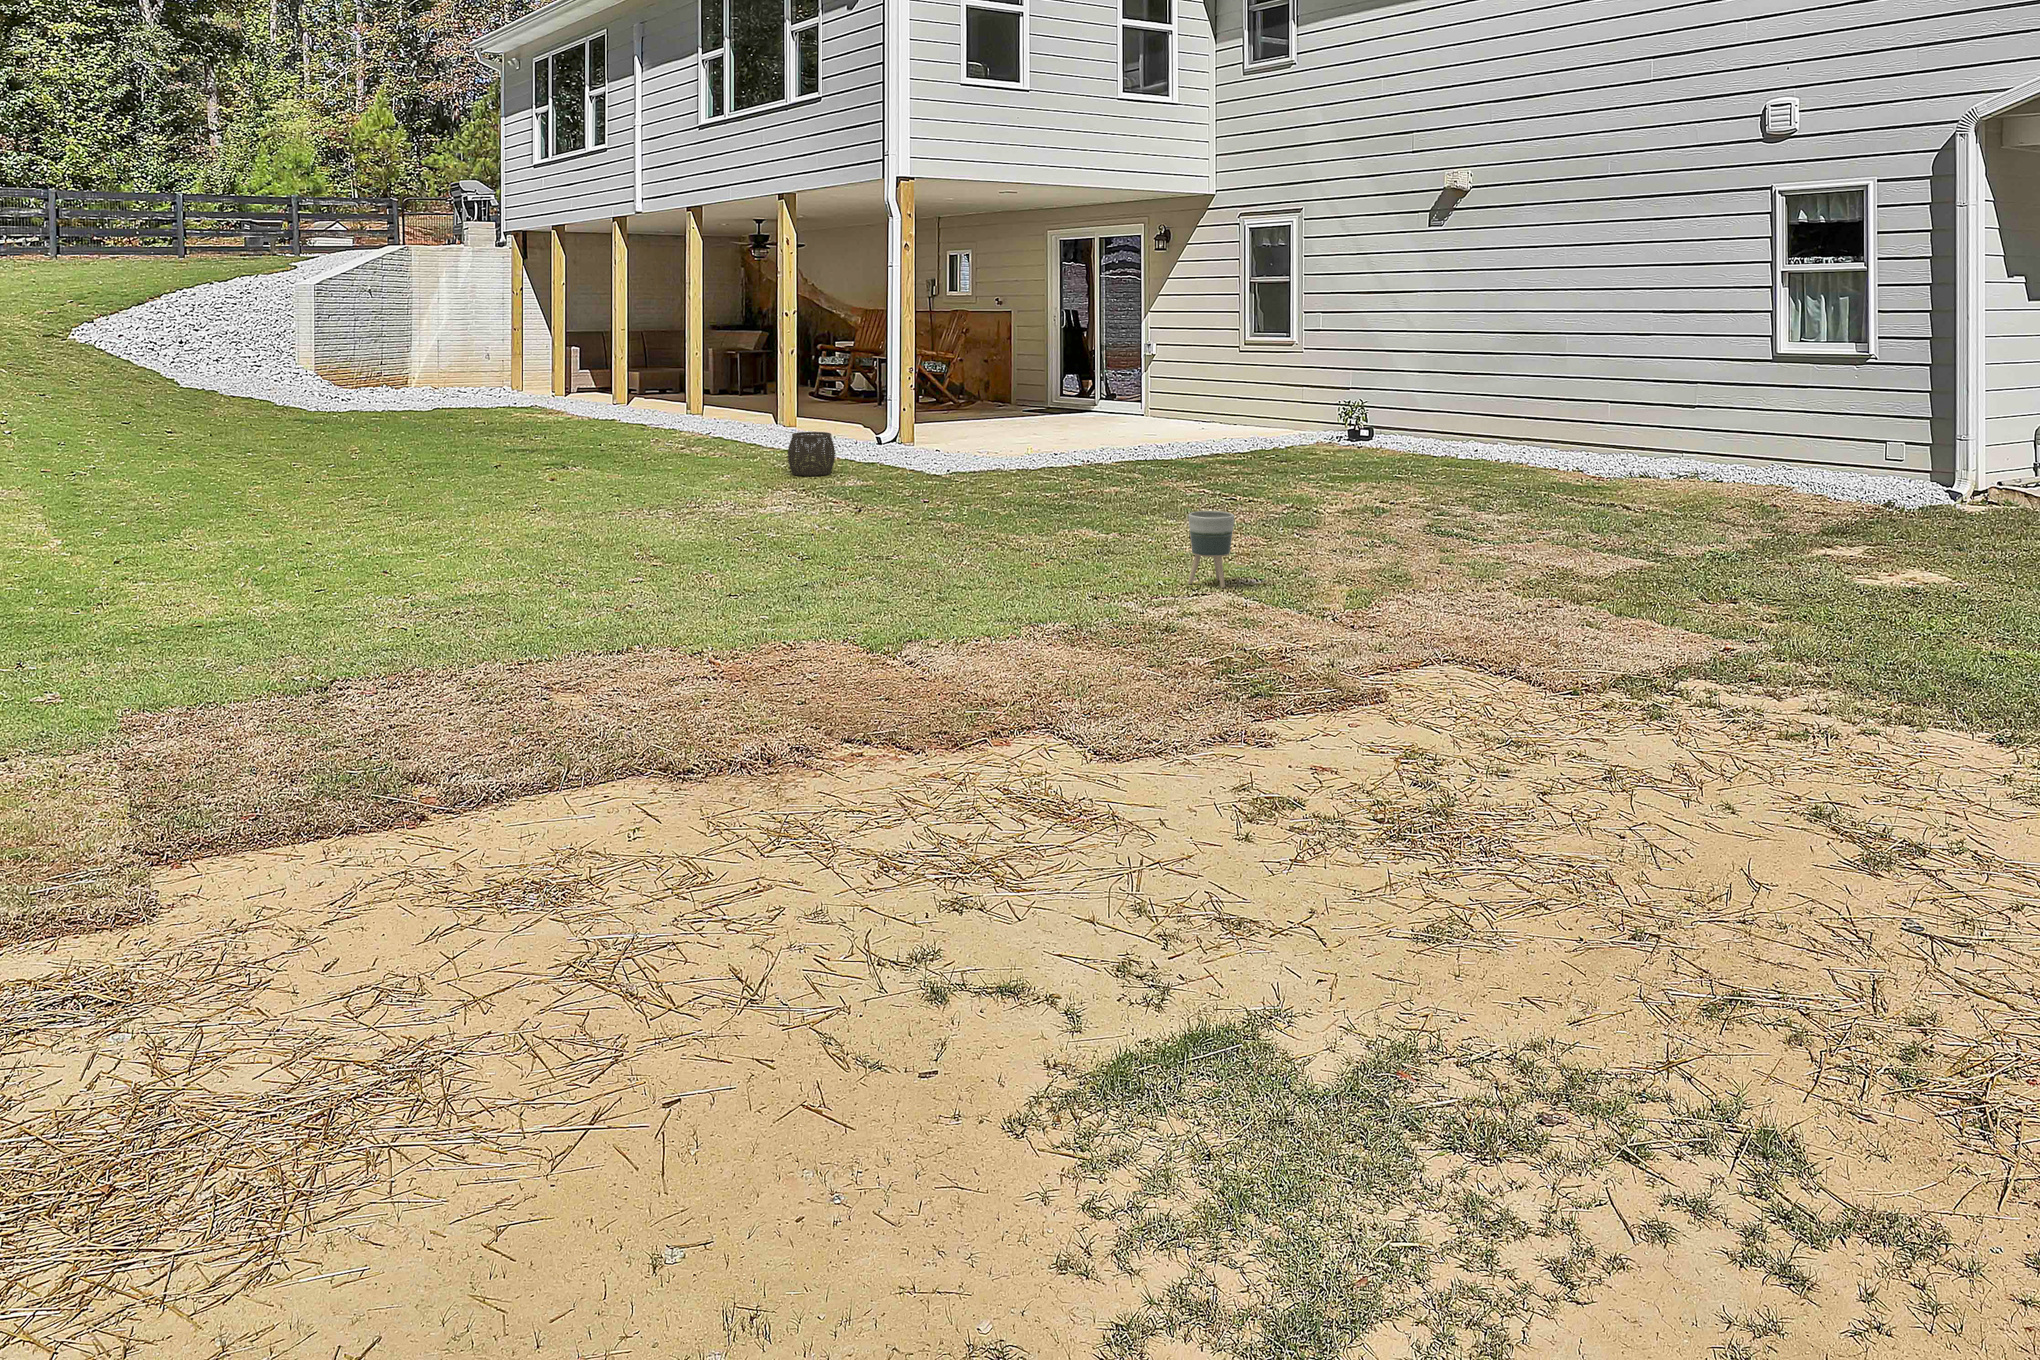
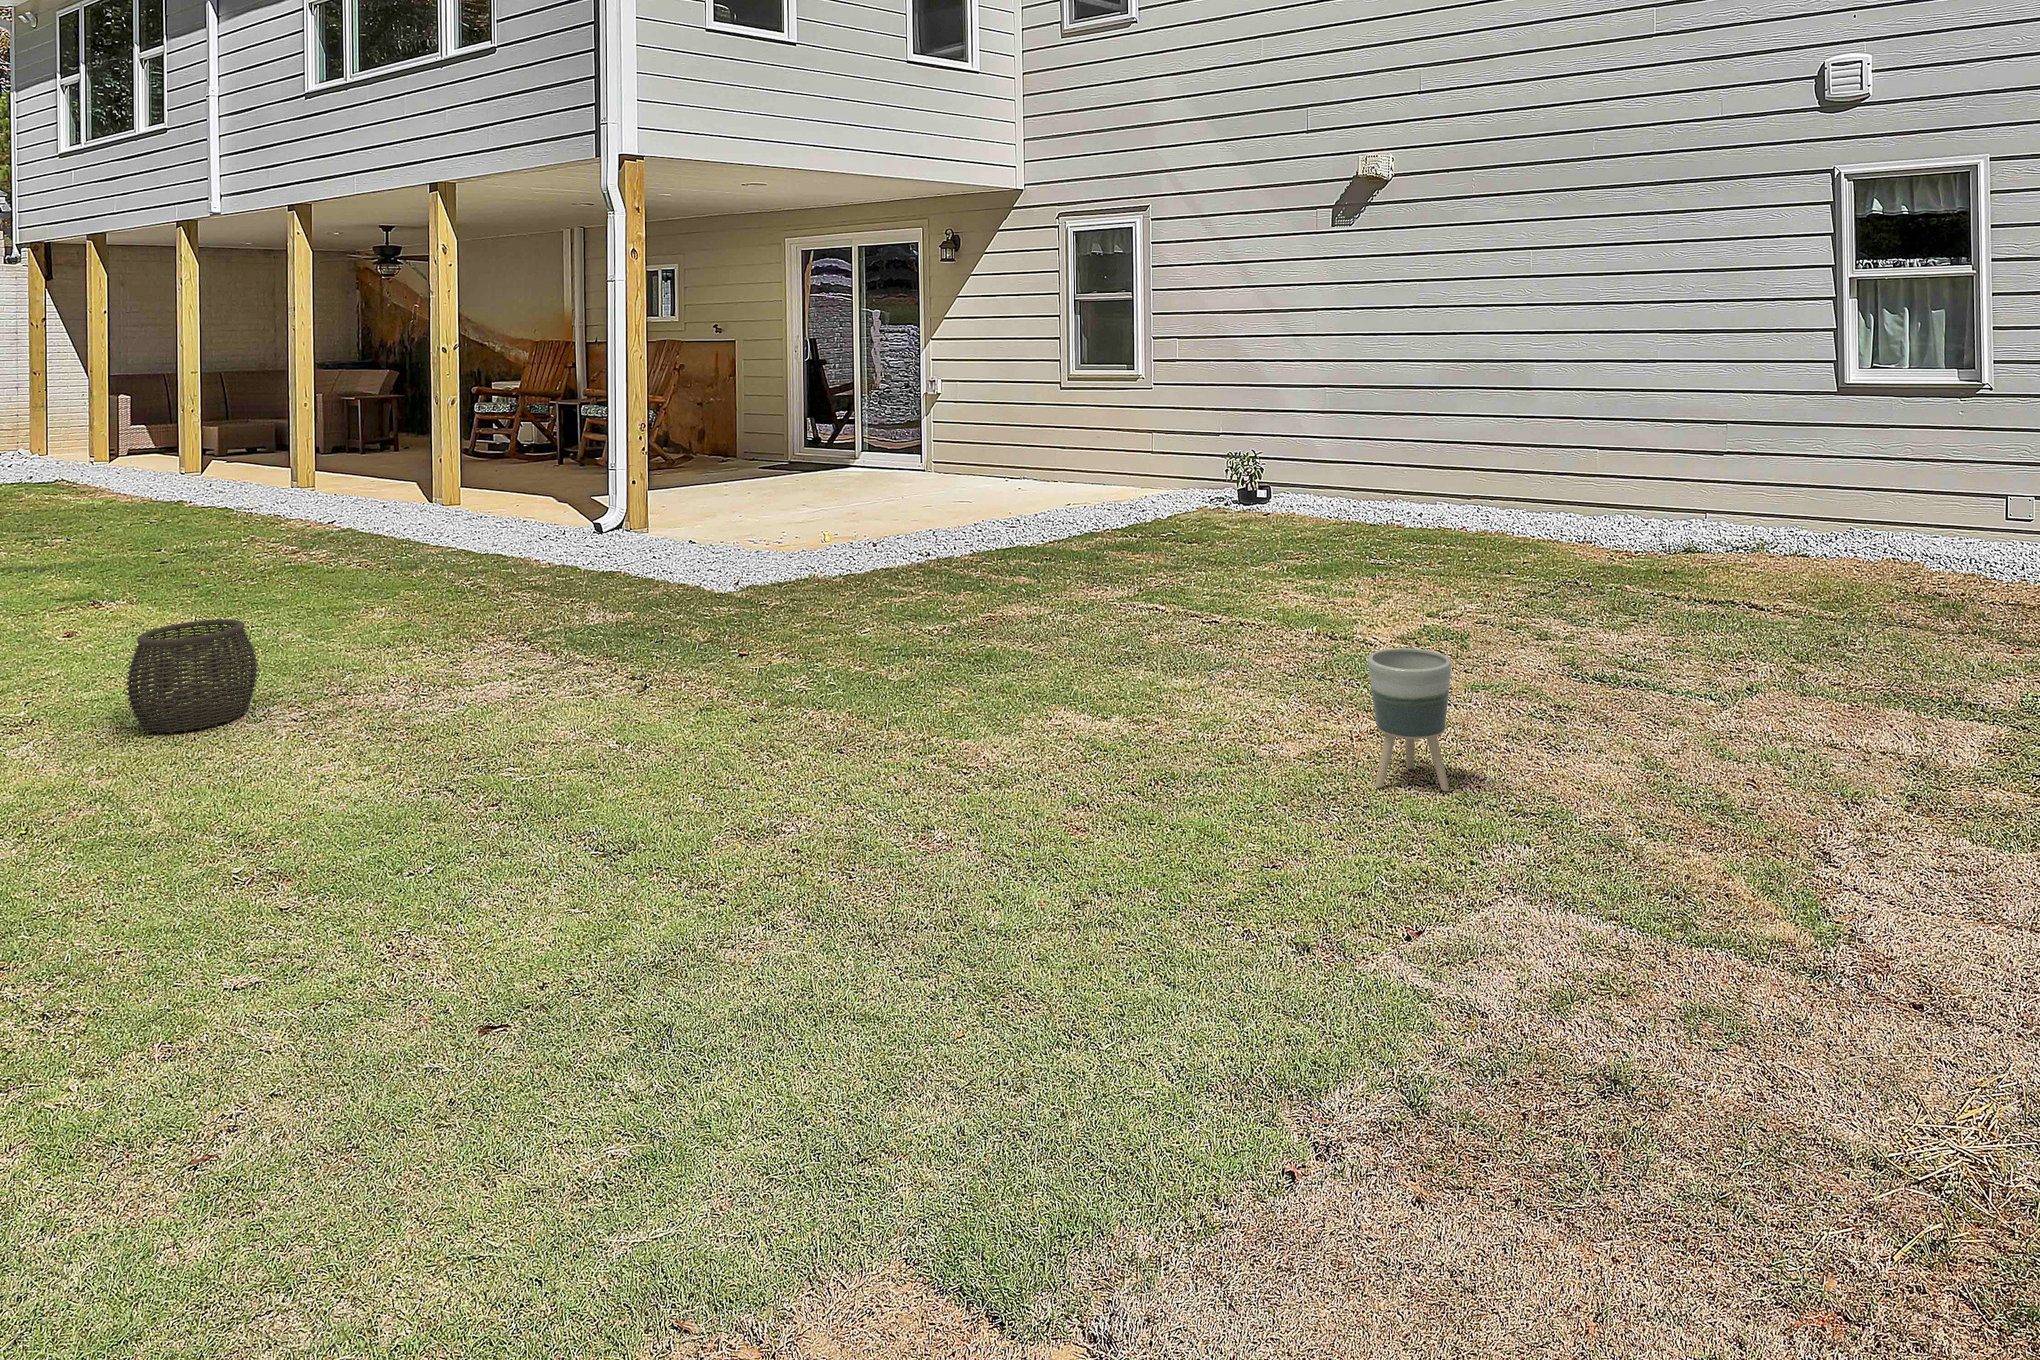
woven basket: present [787,432,836,476] -> present [126,619,258,734]

